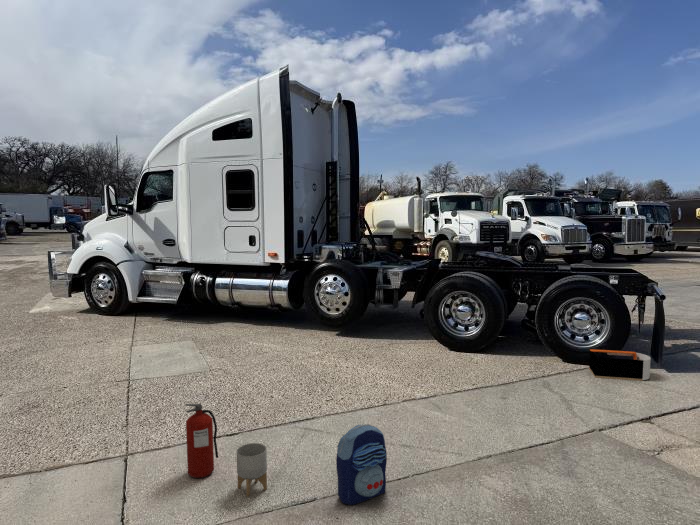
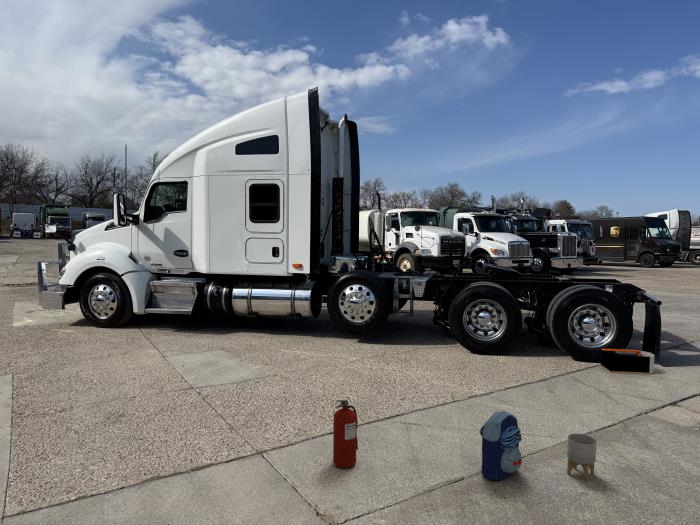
planter: present [236,443,267,497] -> present [567,434,597,480]

